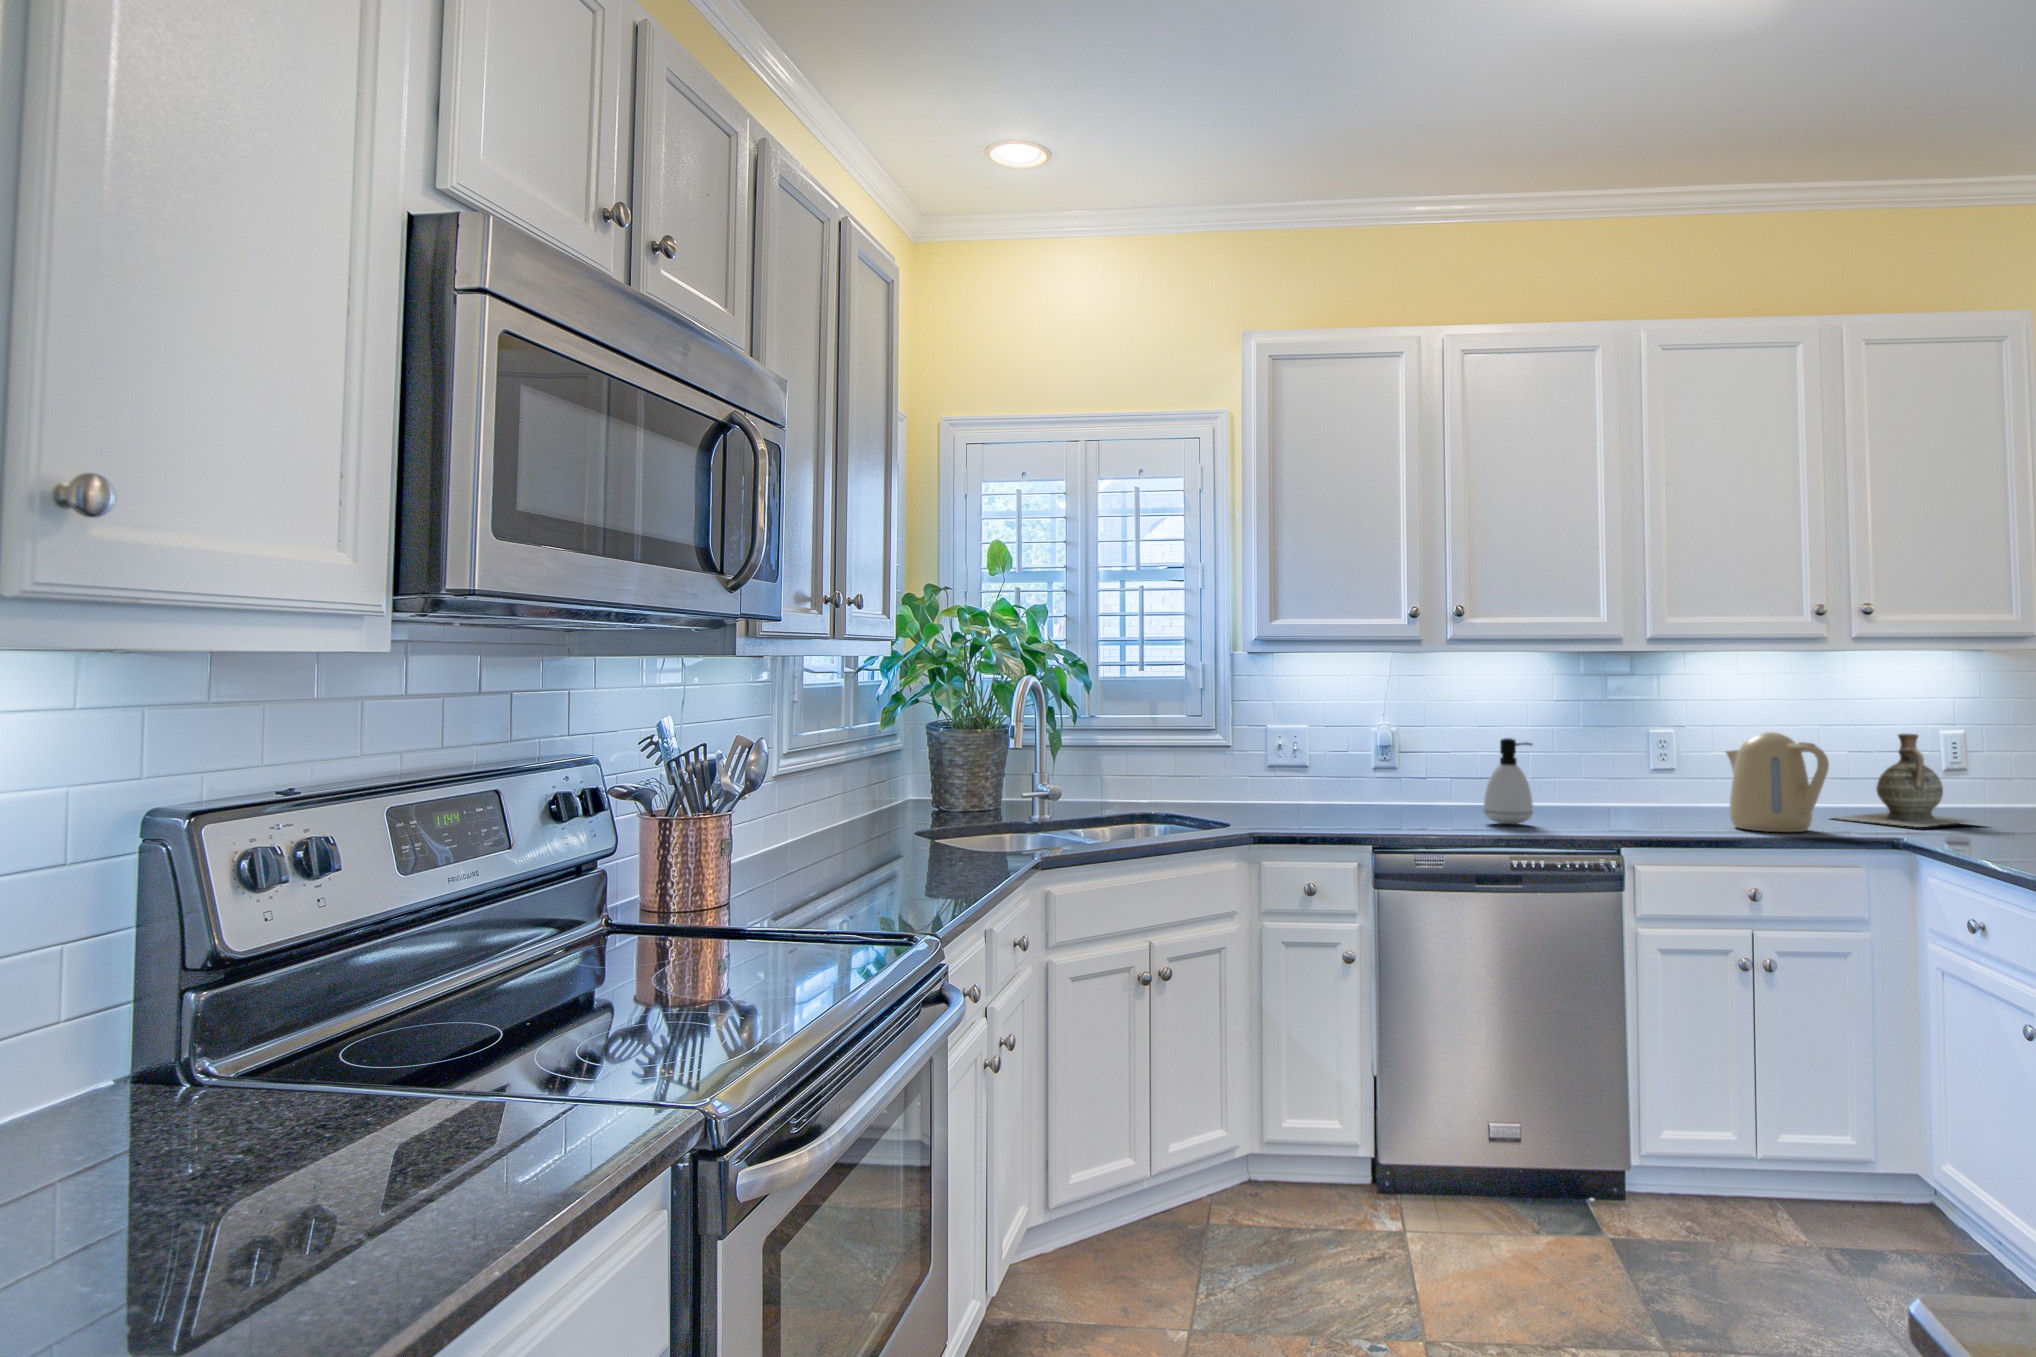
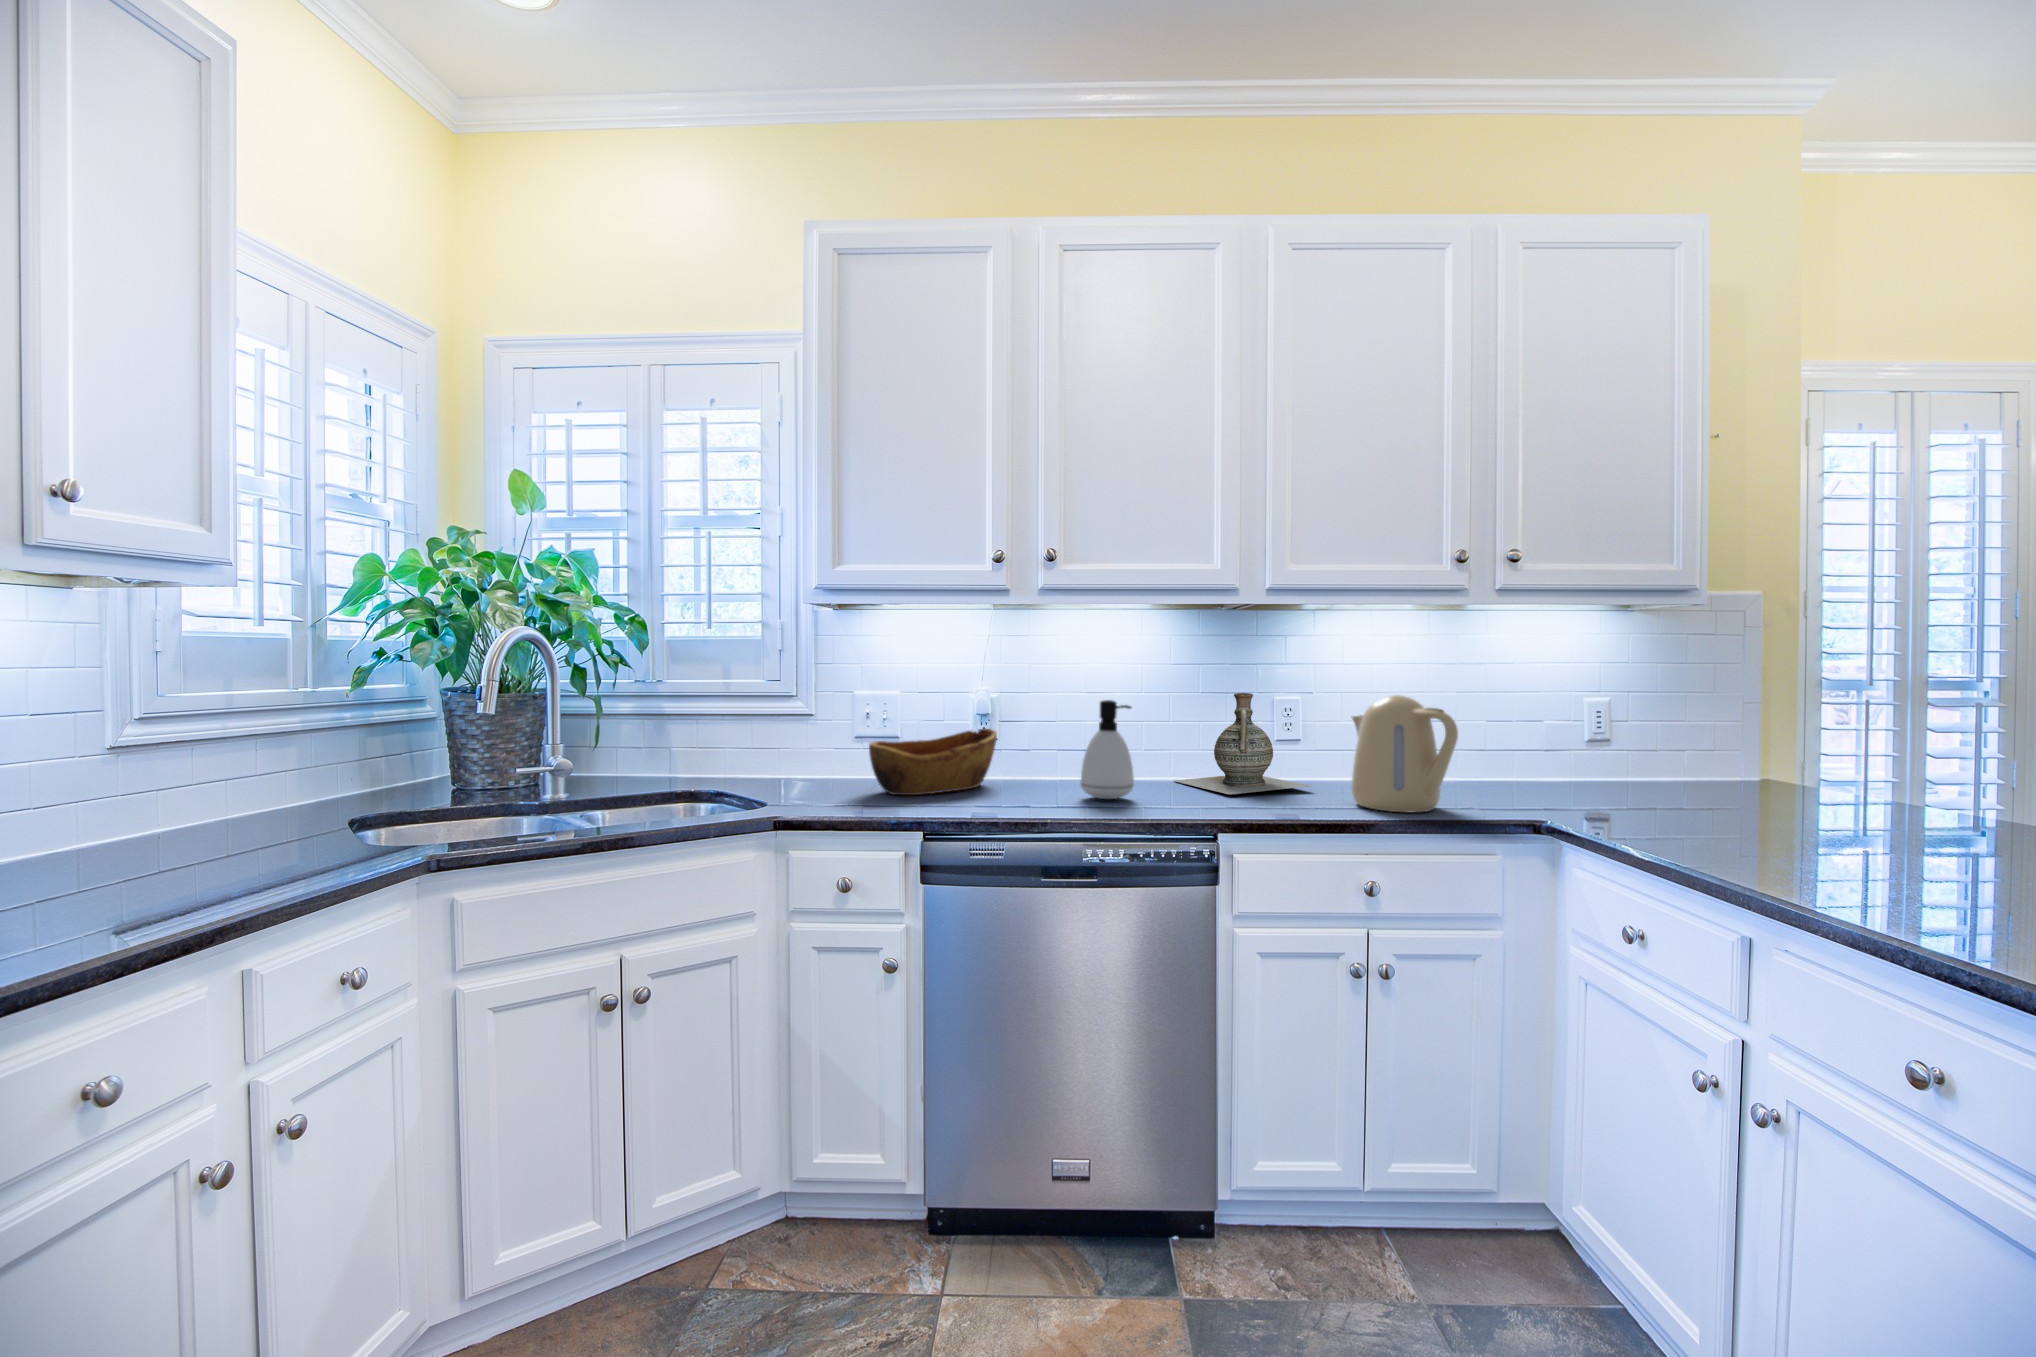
ceramic jug: present [1835,734,1977,827] -> present [1175,693,1311,794]
wooden bowl: none [1292,765,1393,822] -> present [869,729,997,795]

